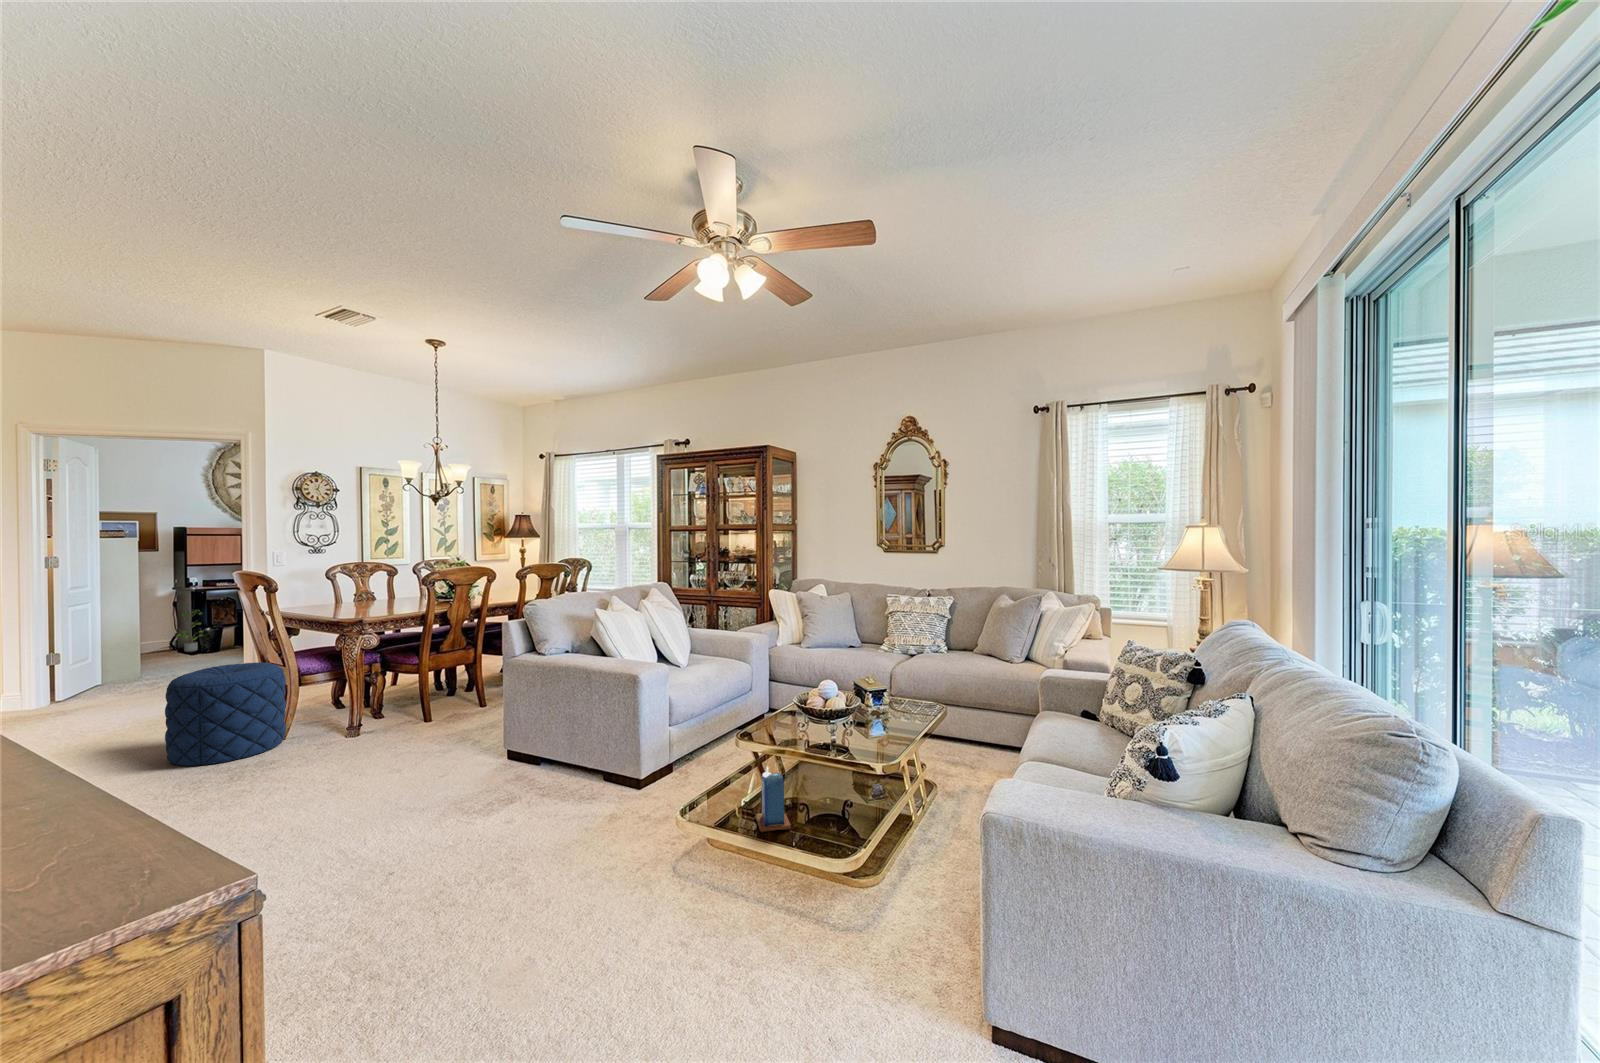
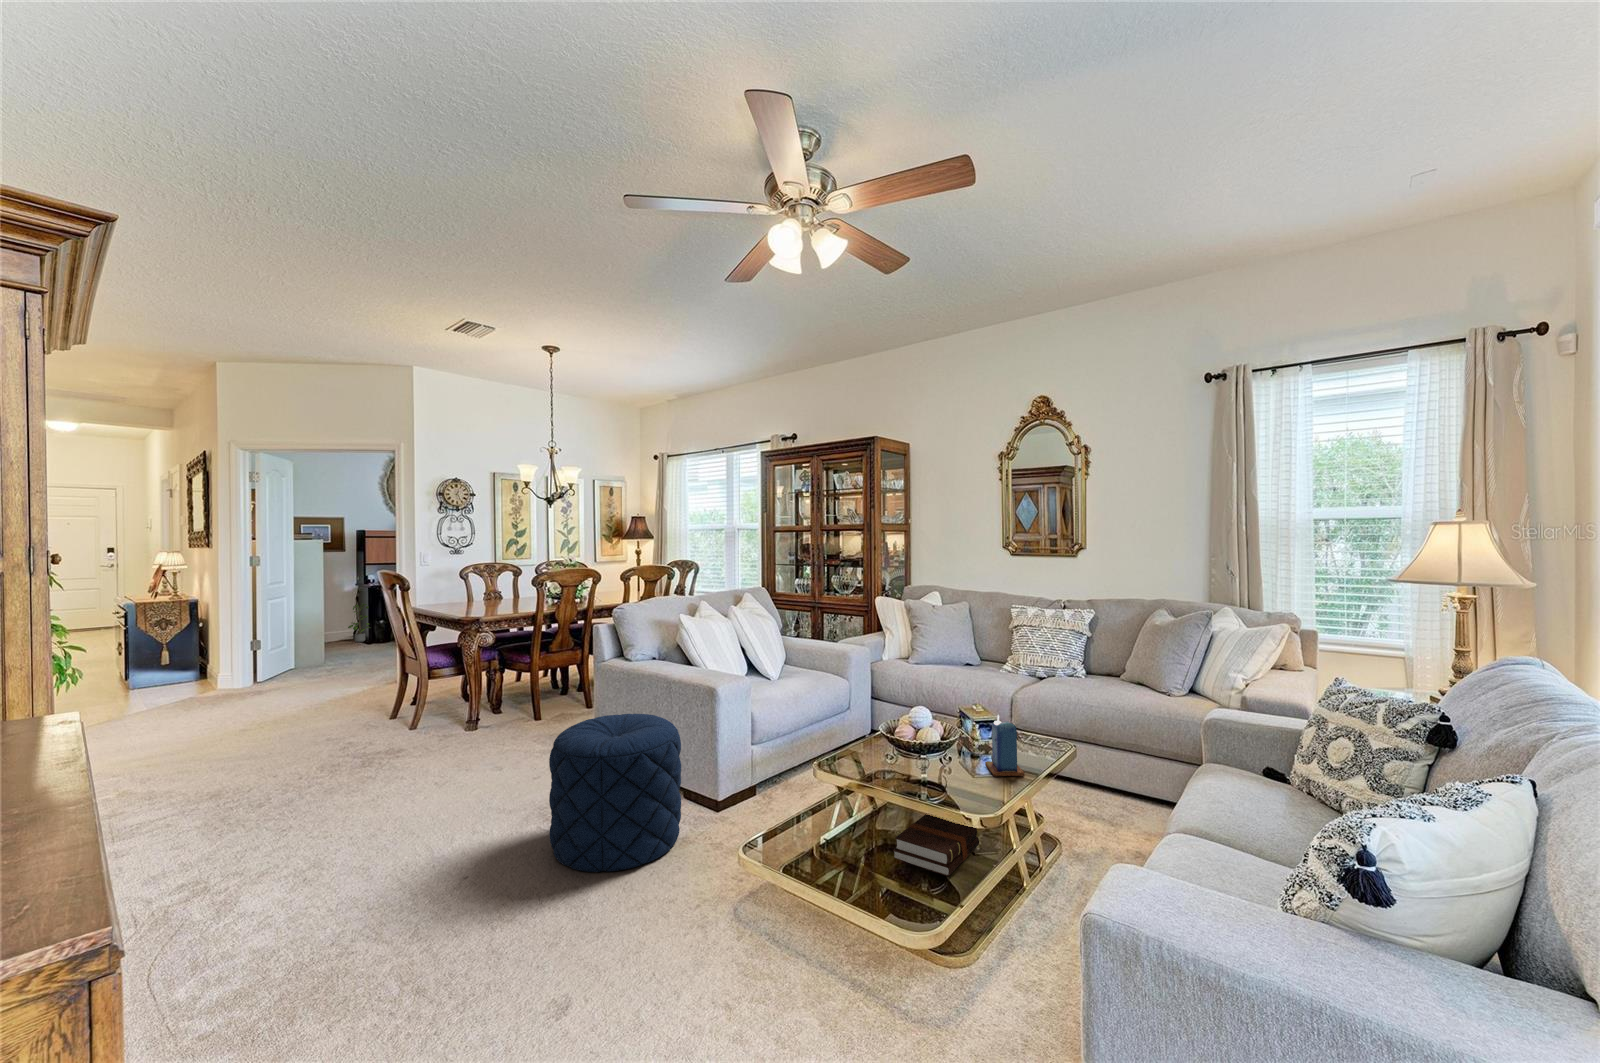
pouf: present [165,662,286,766] -> present [549,714,681,872]
candle: present [756,766,791,832] -> present [985,715,1024,776]
hardback book: none [805,770,874,818] -> present [893,814,979,876]

